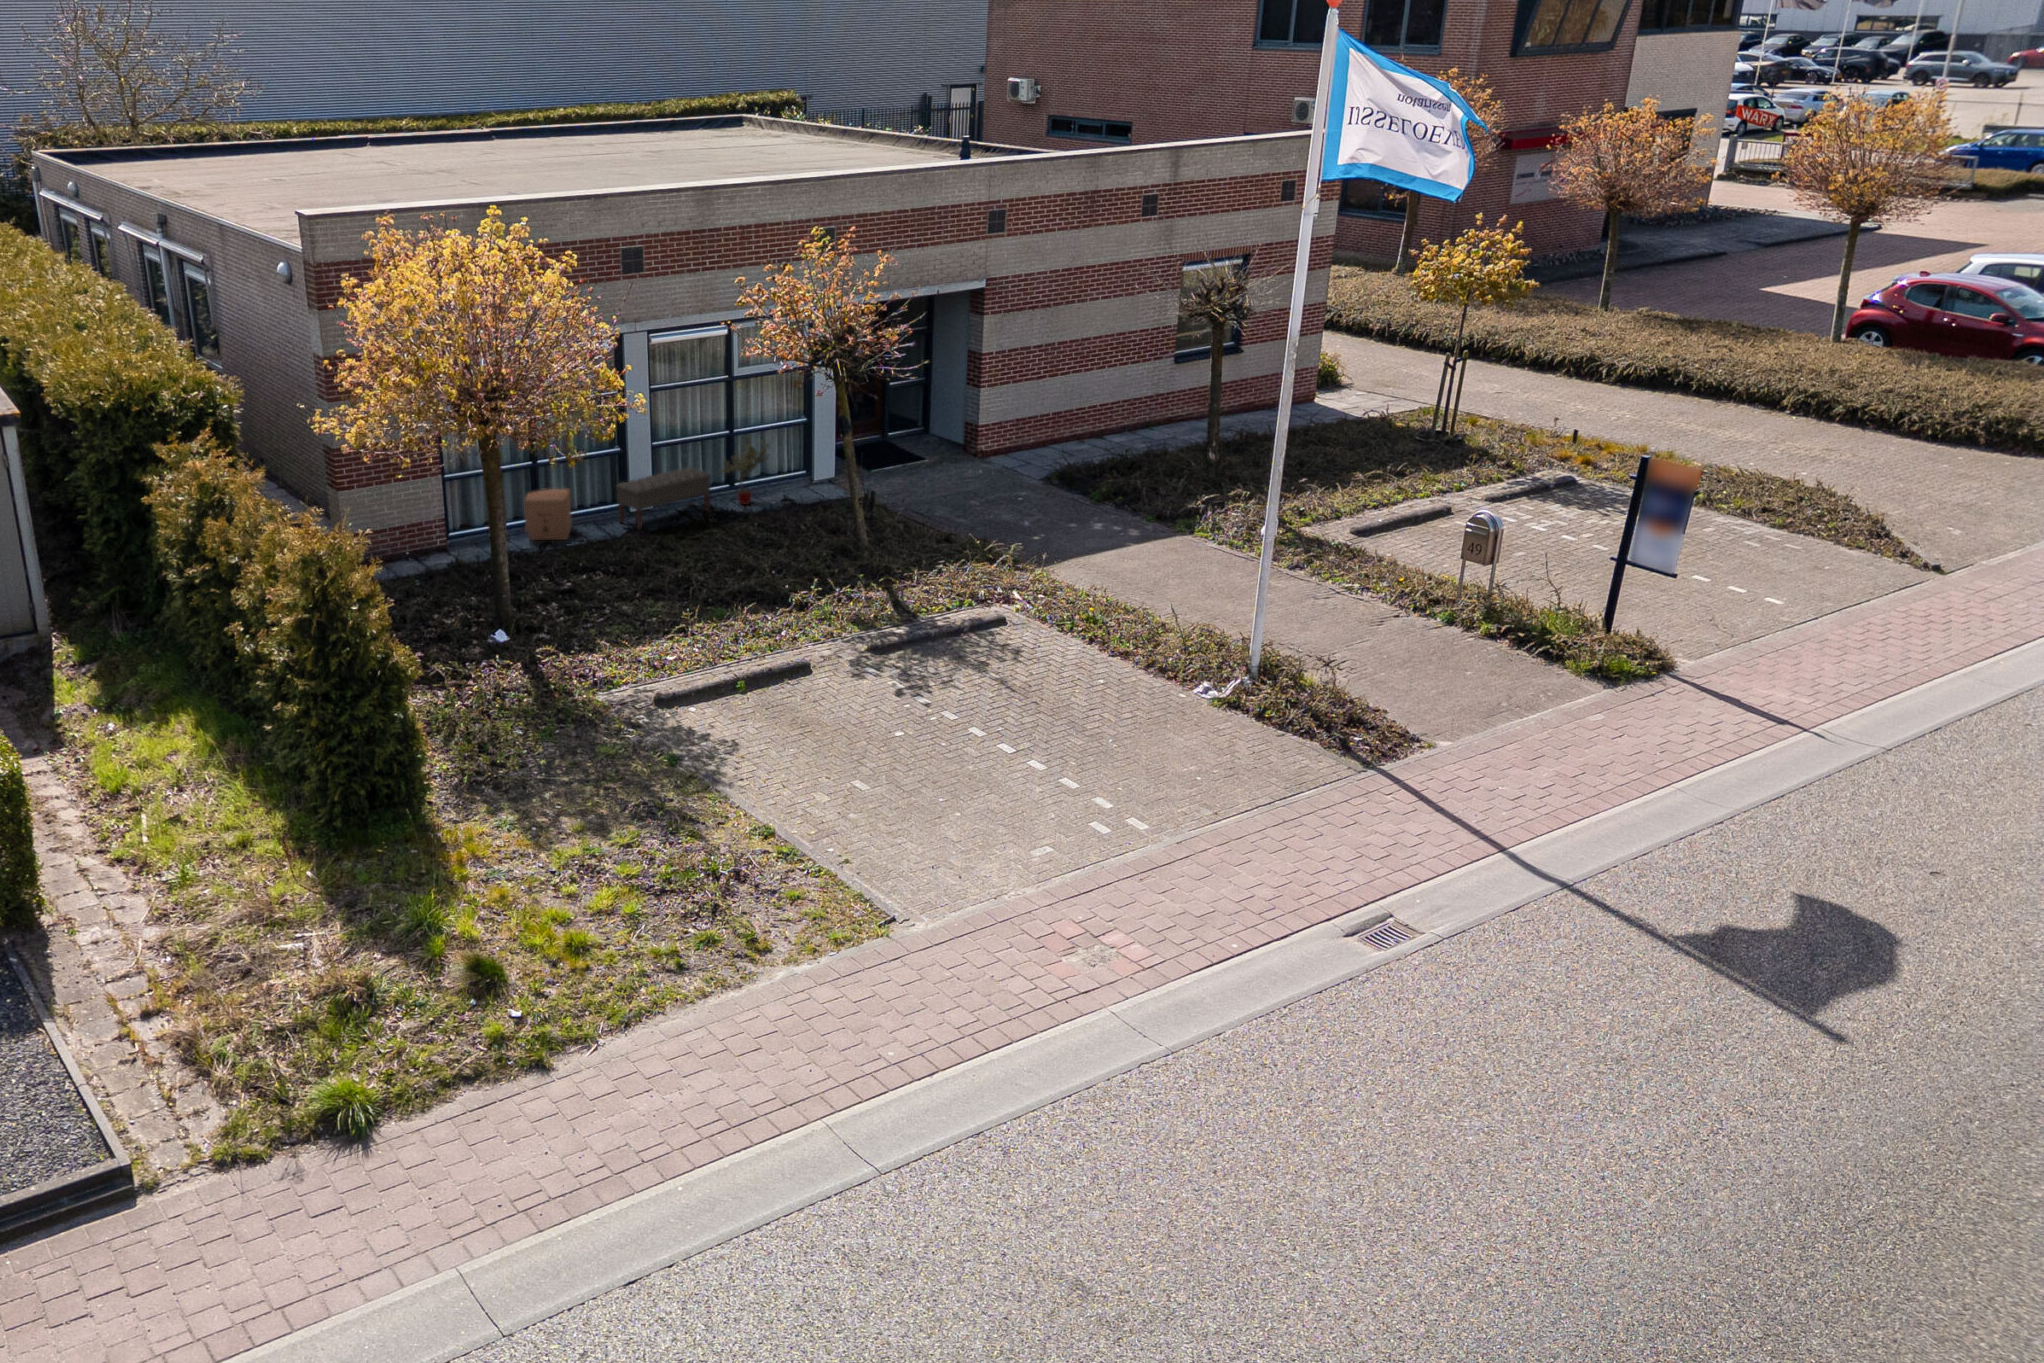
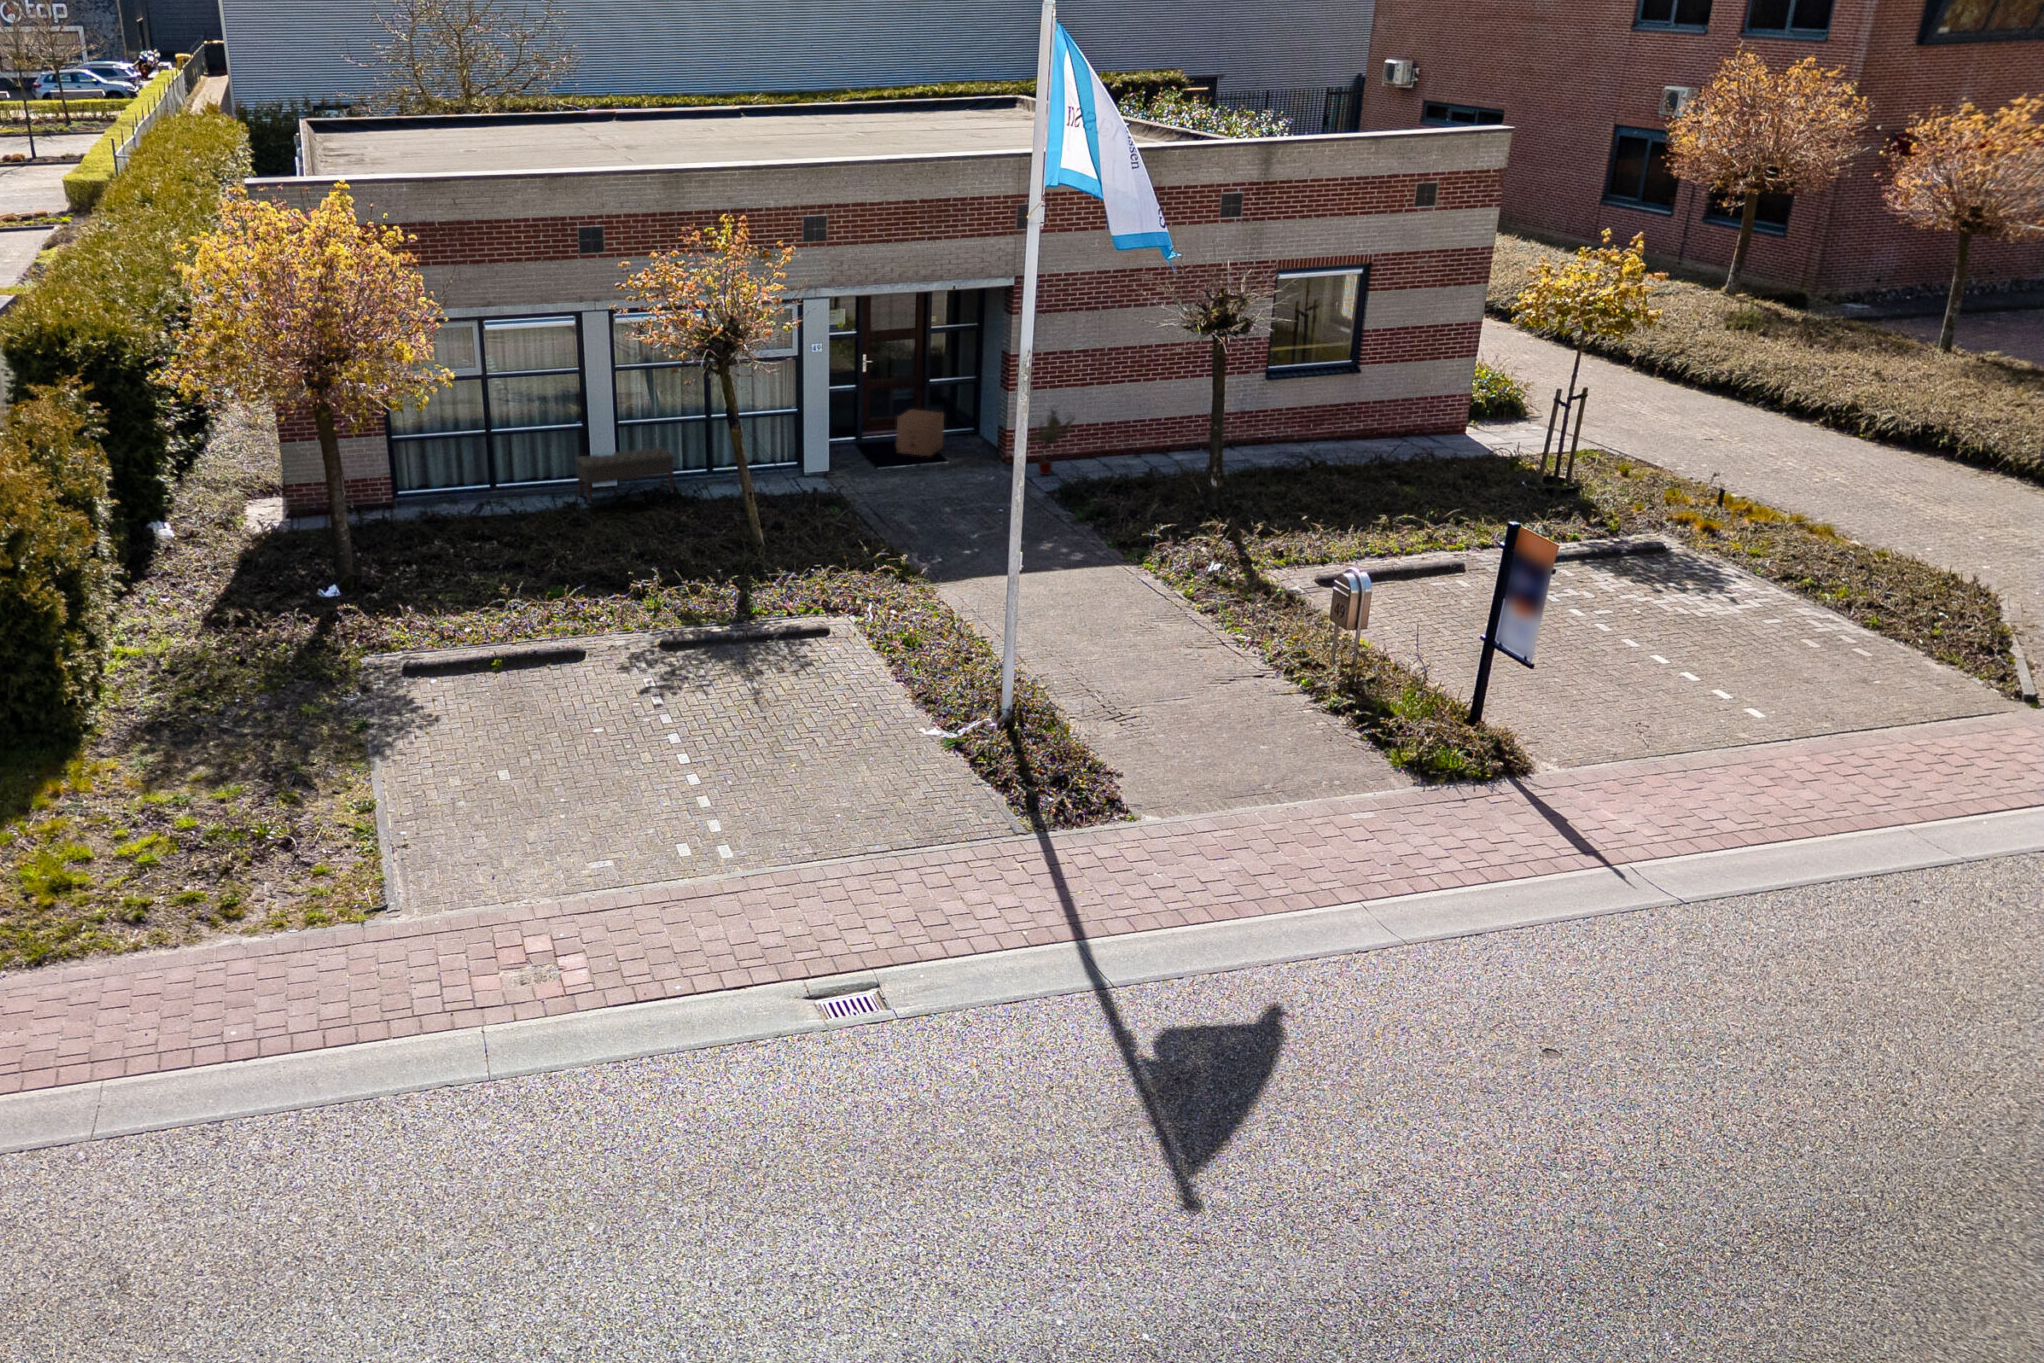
potted tree: present [720,435,769,505] -> present [1028,406,1075,475]
cardboard box: present [524,489,572,540] -> present [896,409,944,456]

